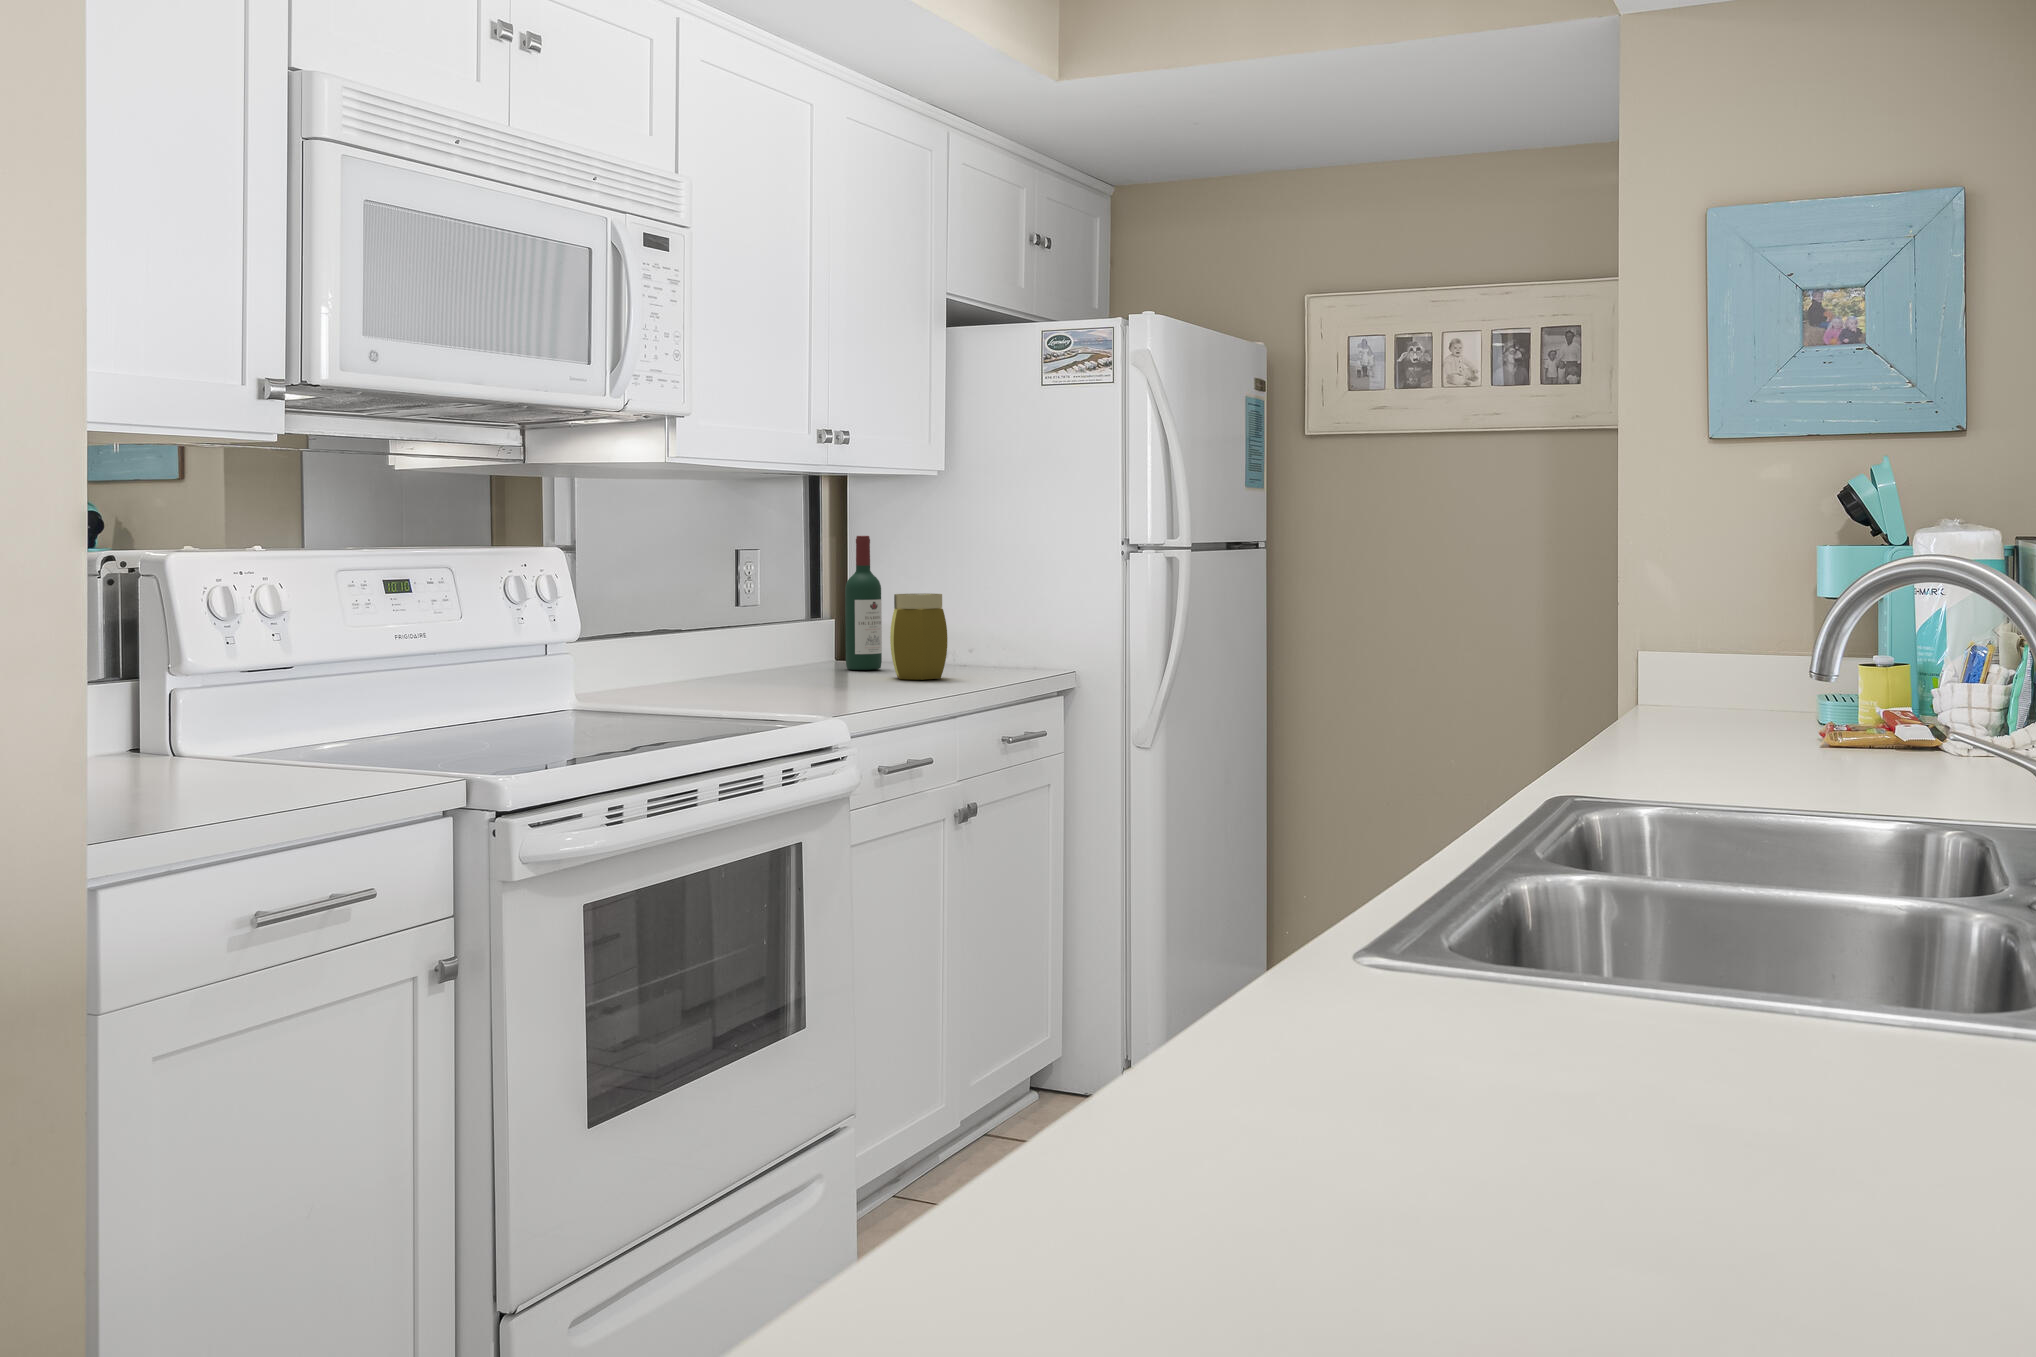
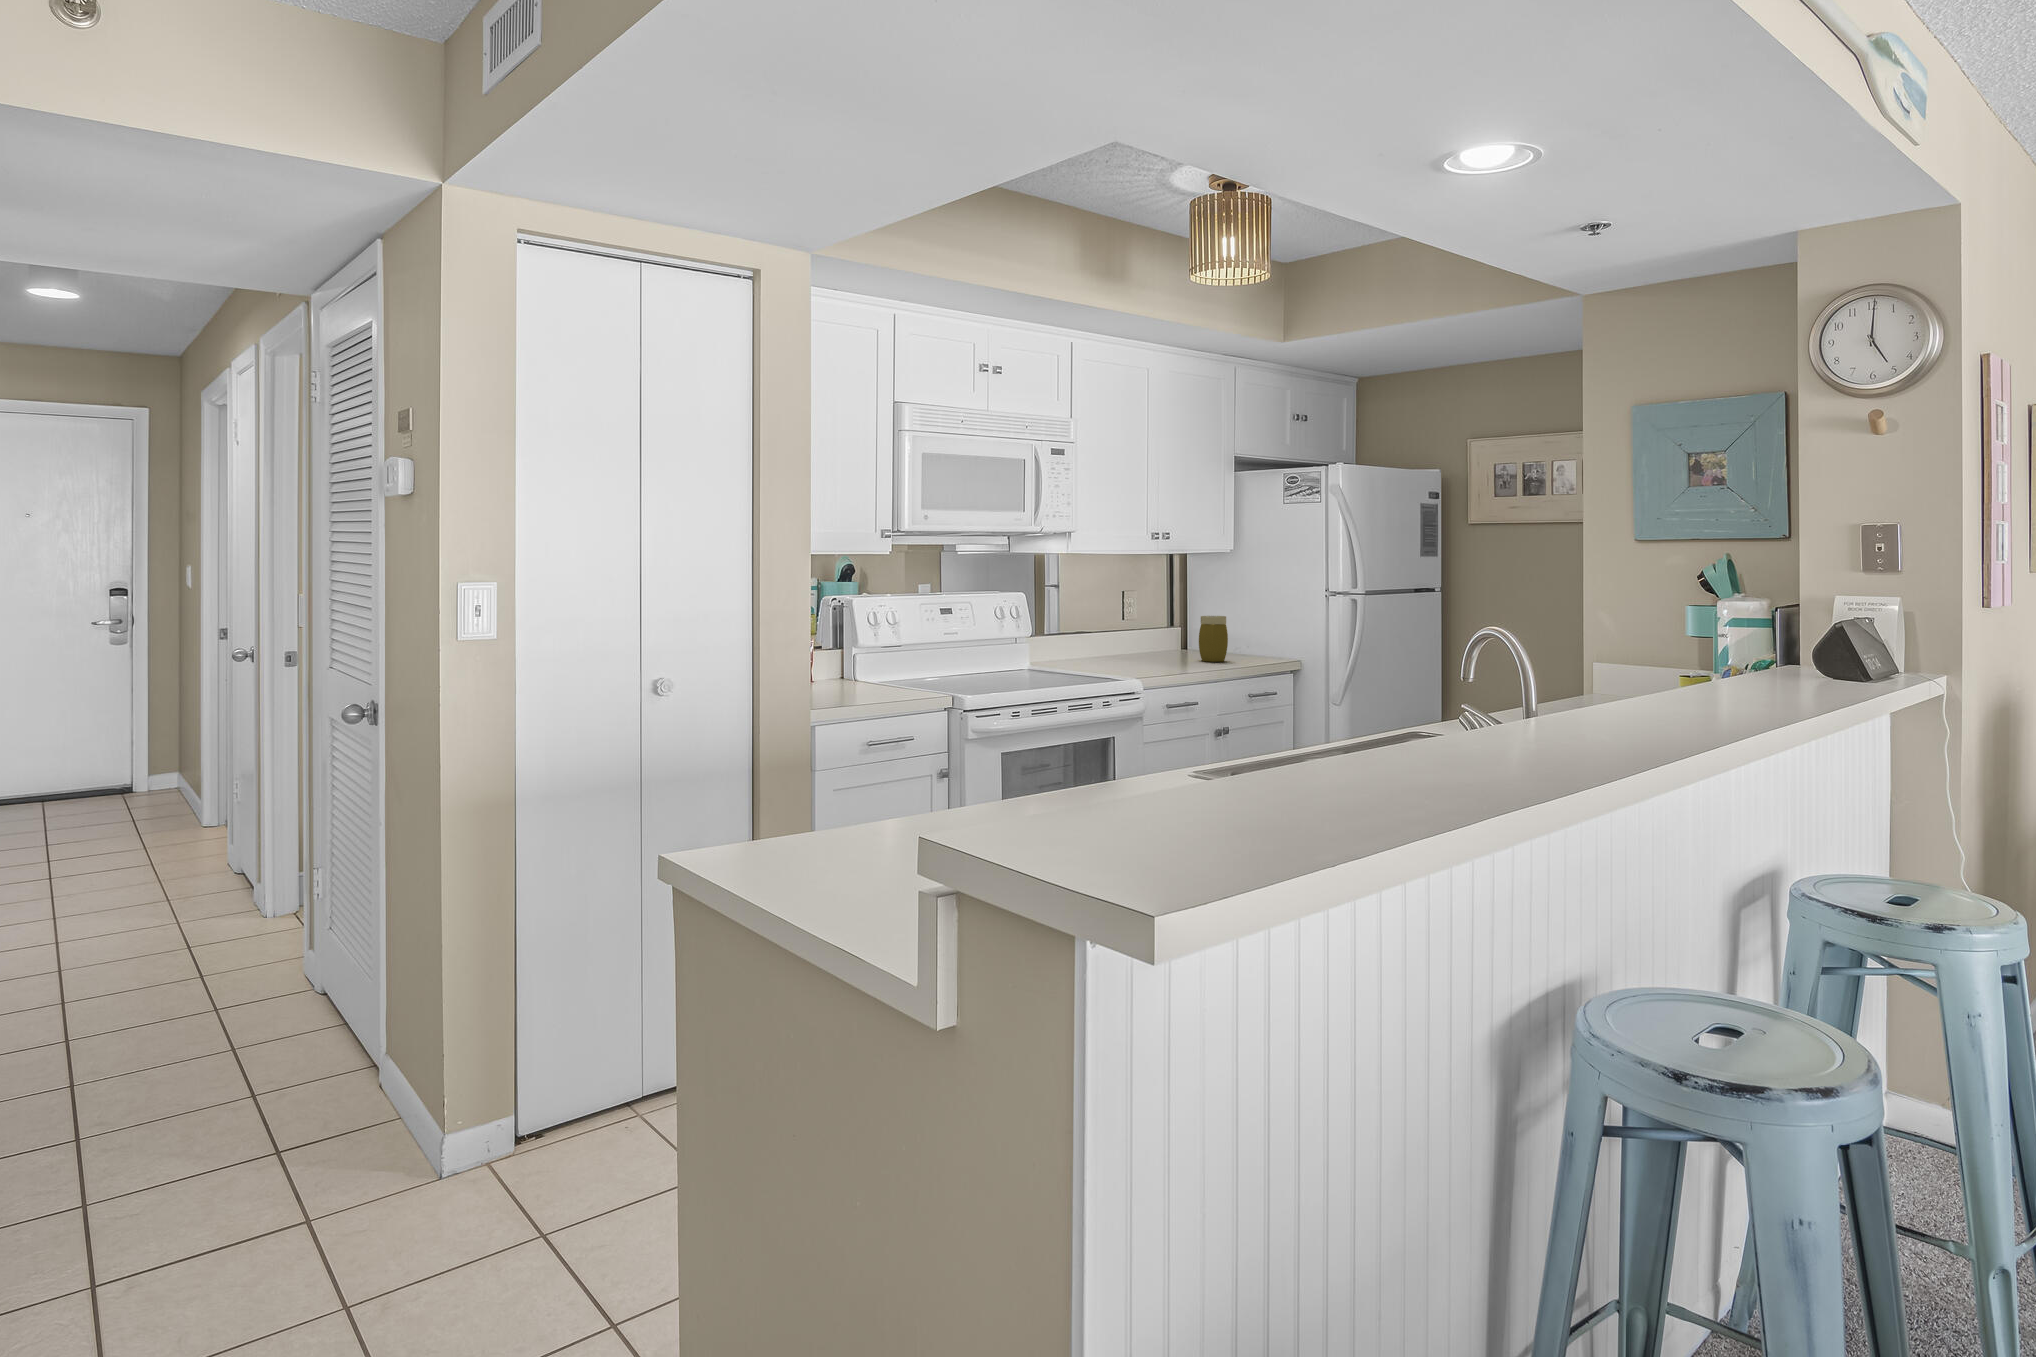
wine bottle: present [845,536,882,670] -> none [1181,584,1201,655]

